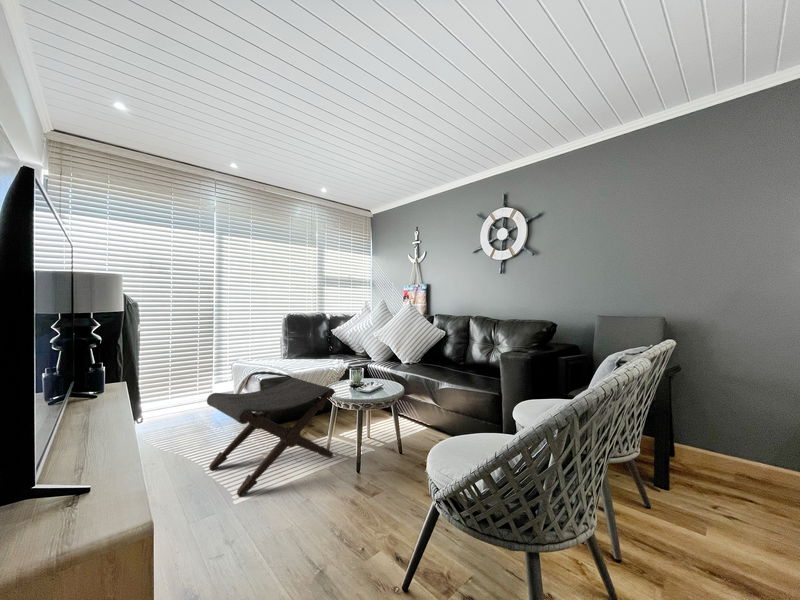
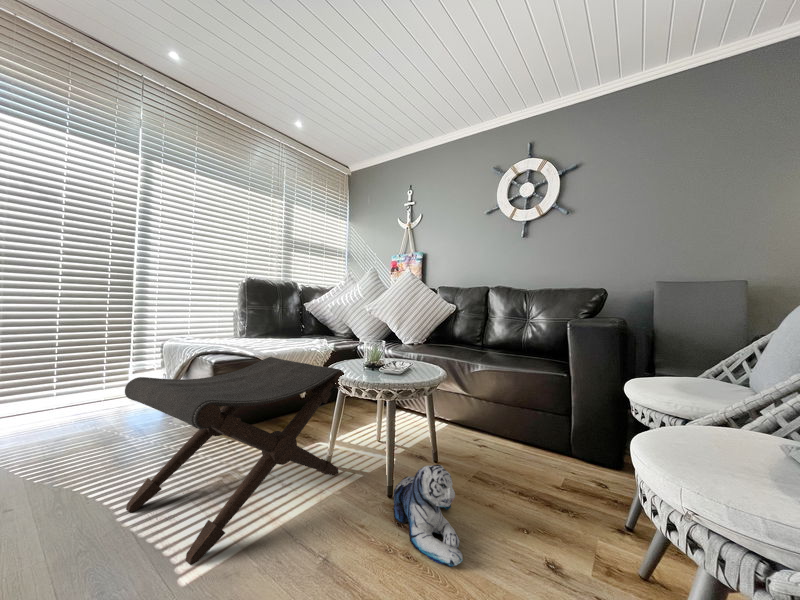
plush toy: none [355,451,394,509] -> present [394,465,463,567]

